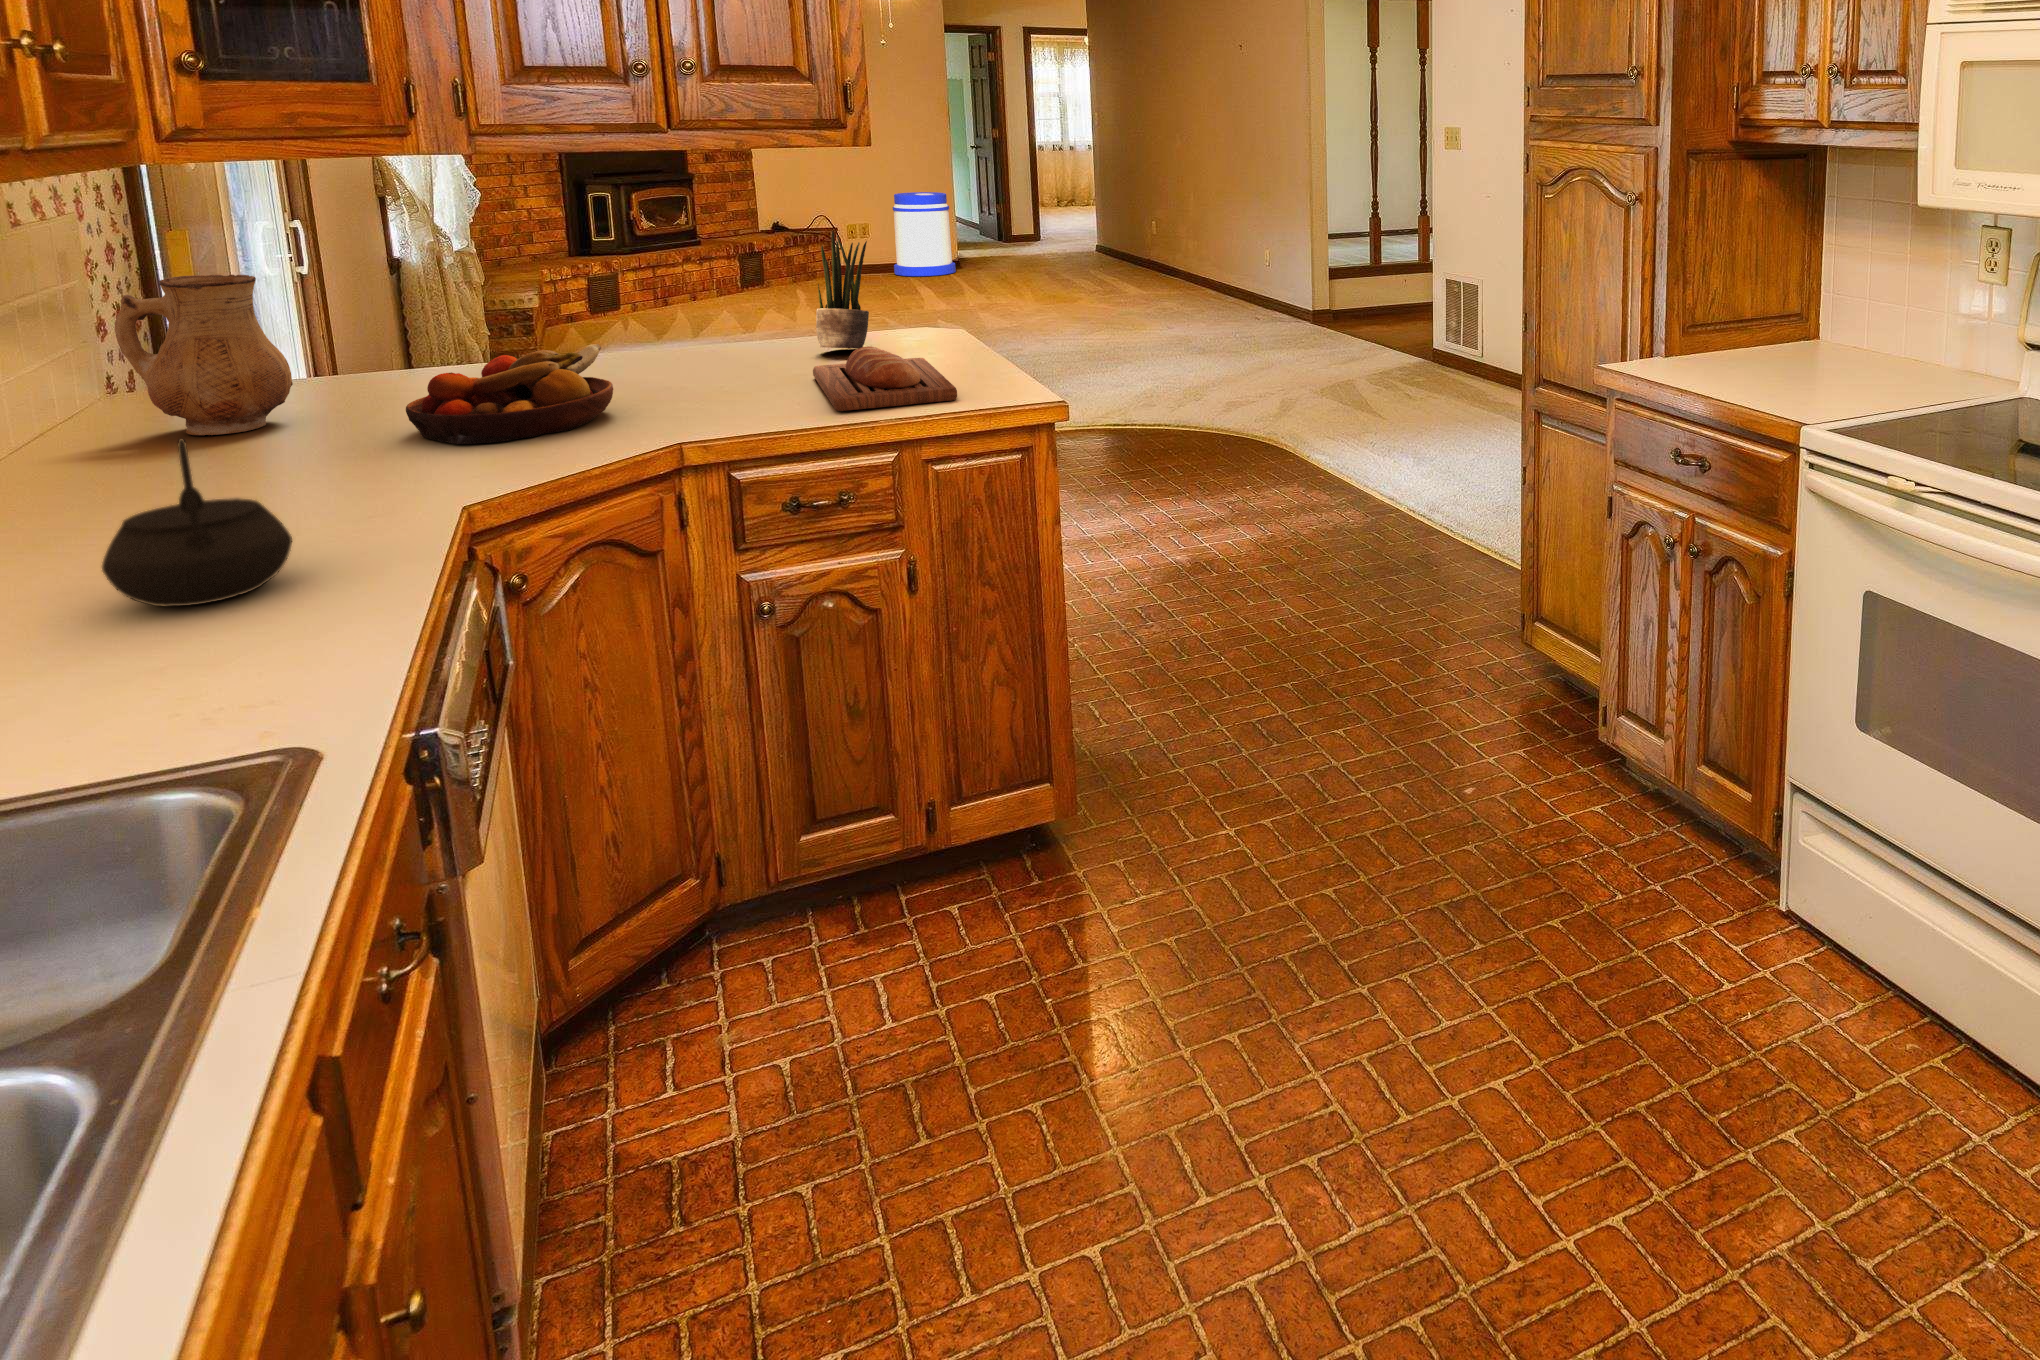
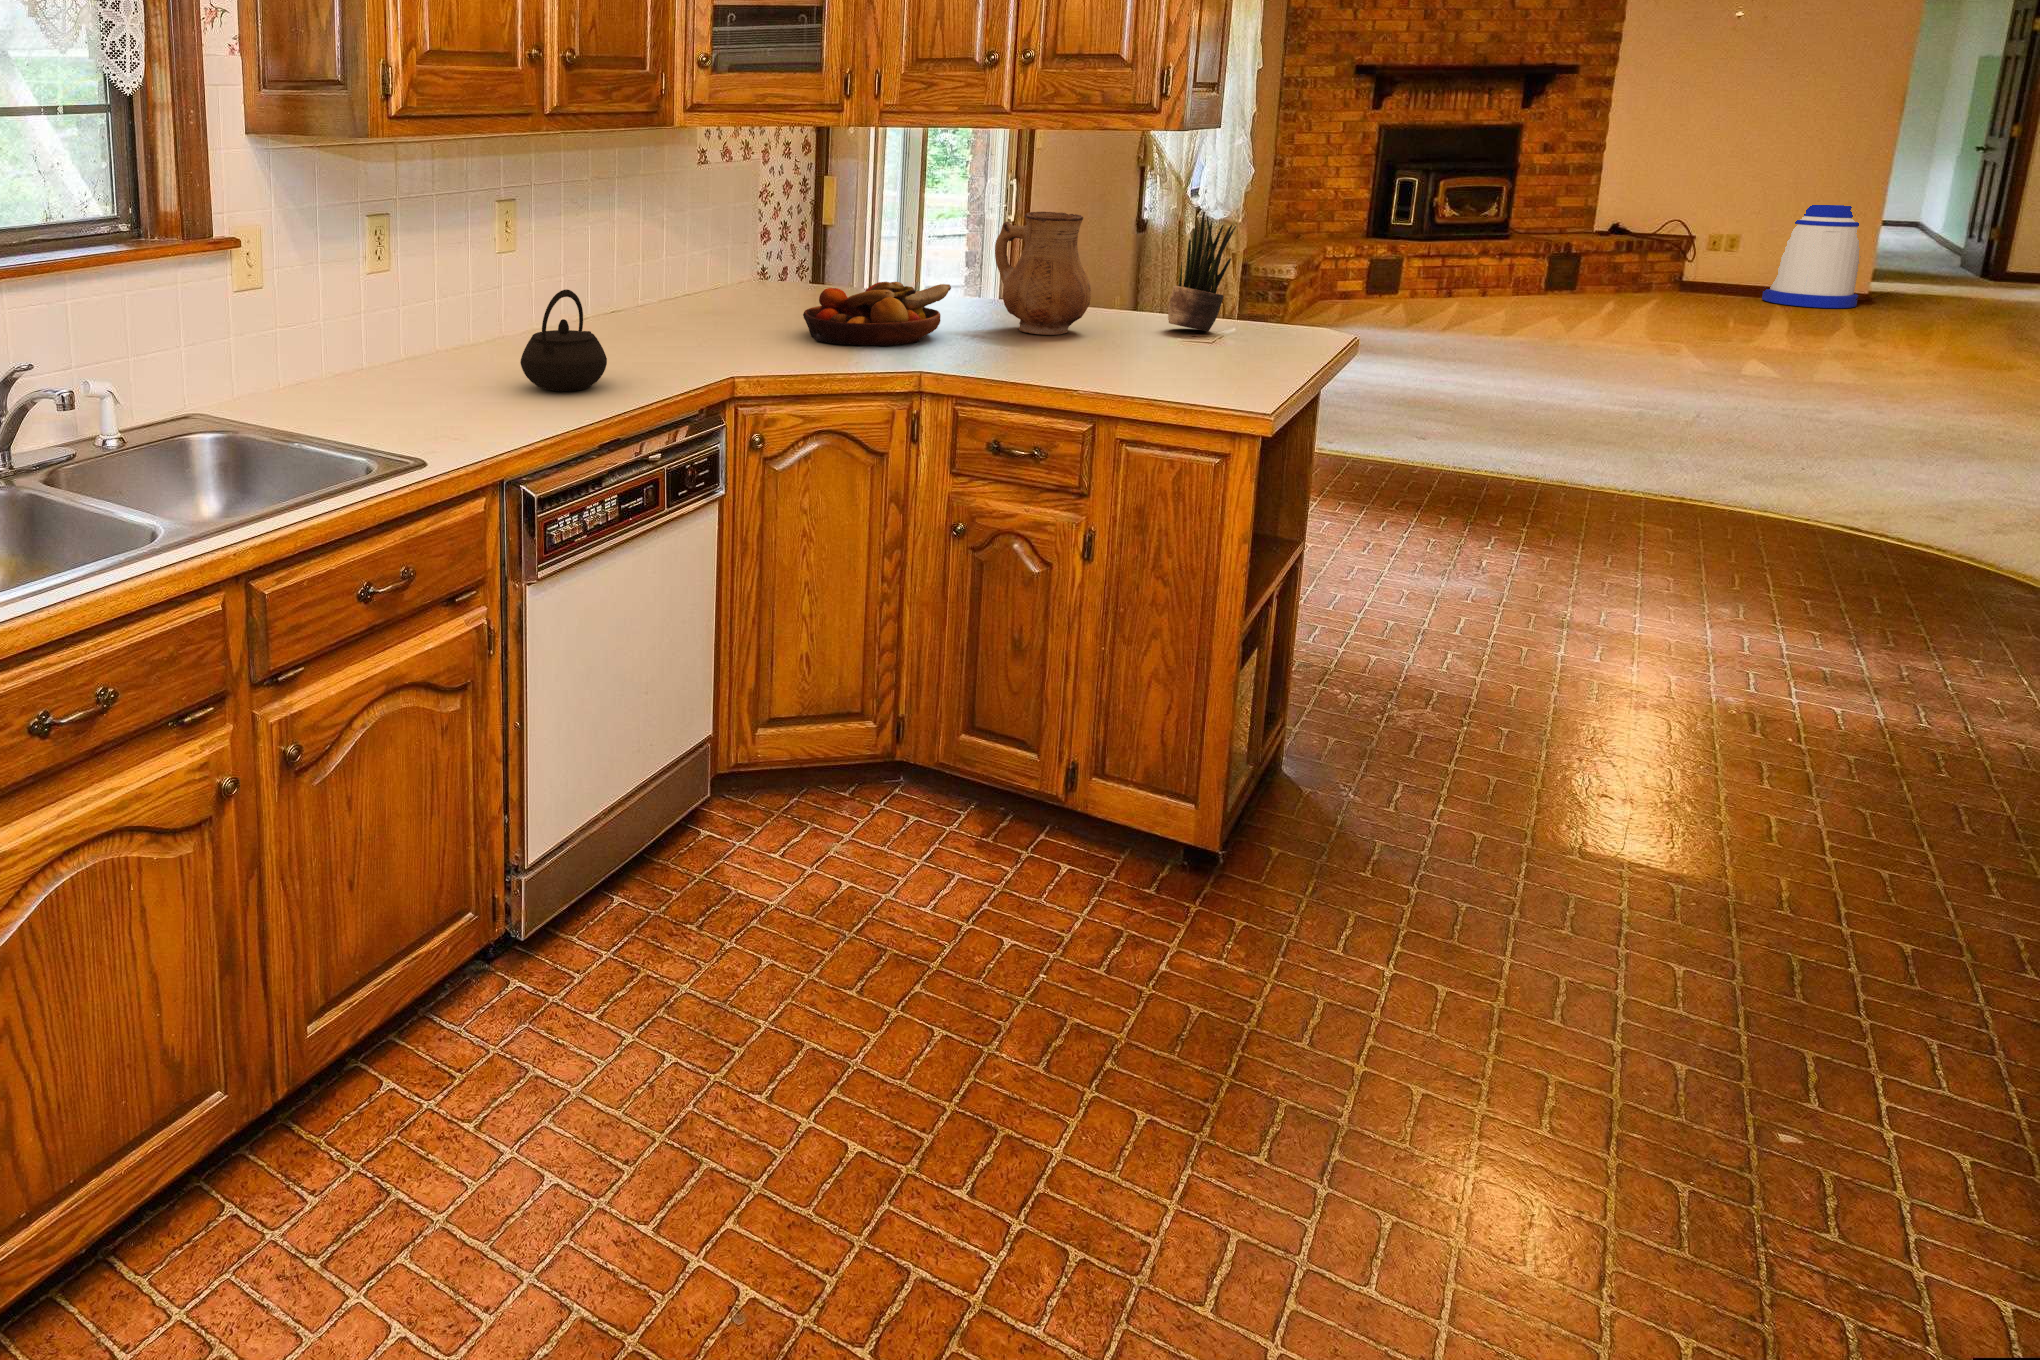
ceramic pitcher: present [115,274,293,435] -> present [995,212,1091,335]
bread loaf: present [813,347,957,411] -> none [1059,324,1221,386]

